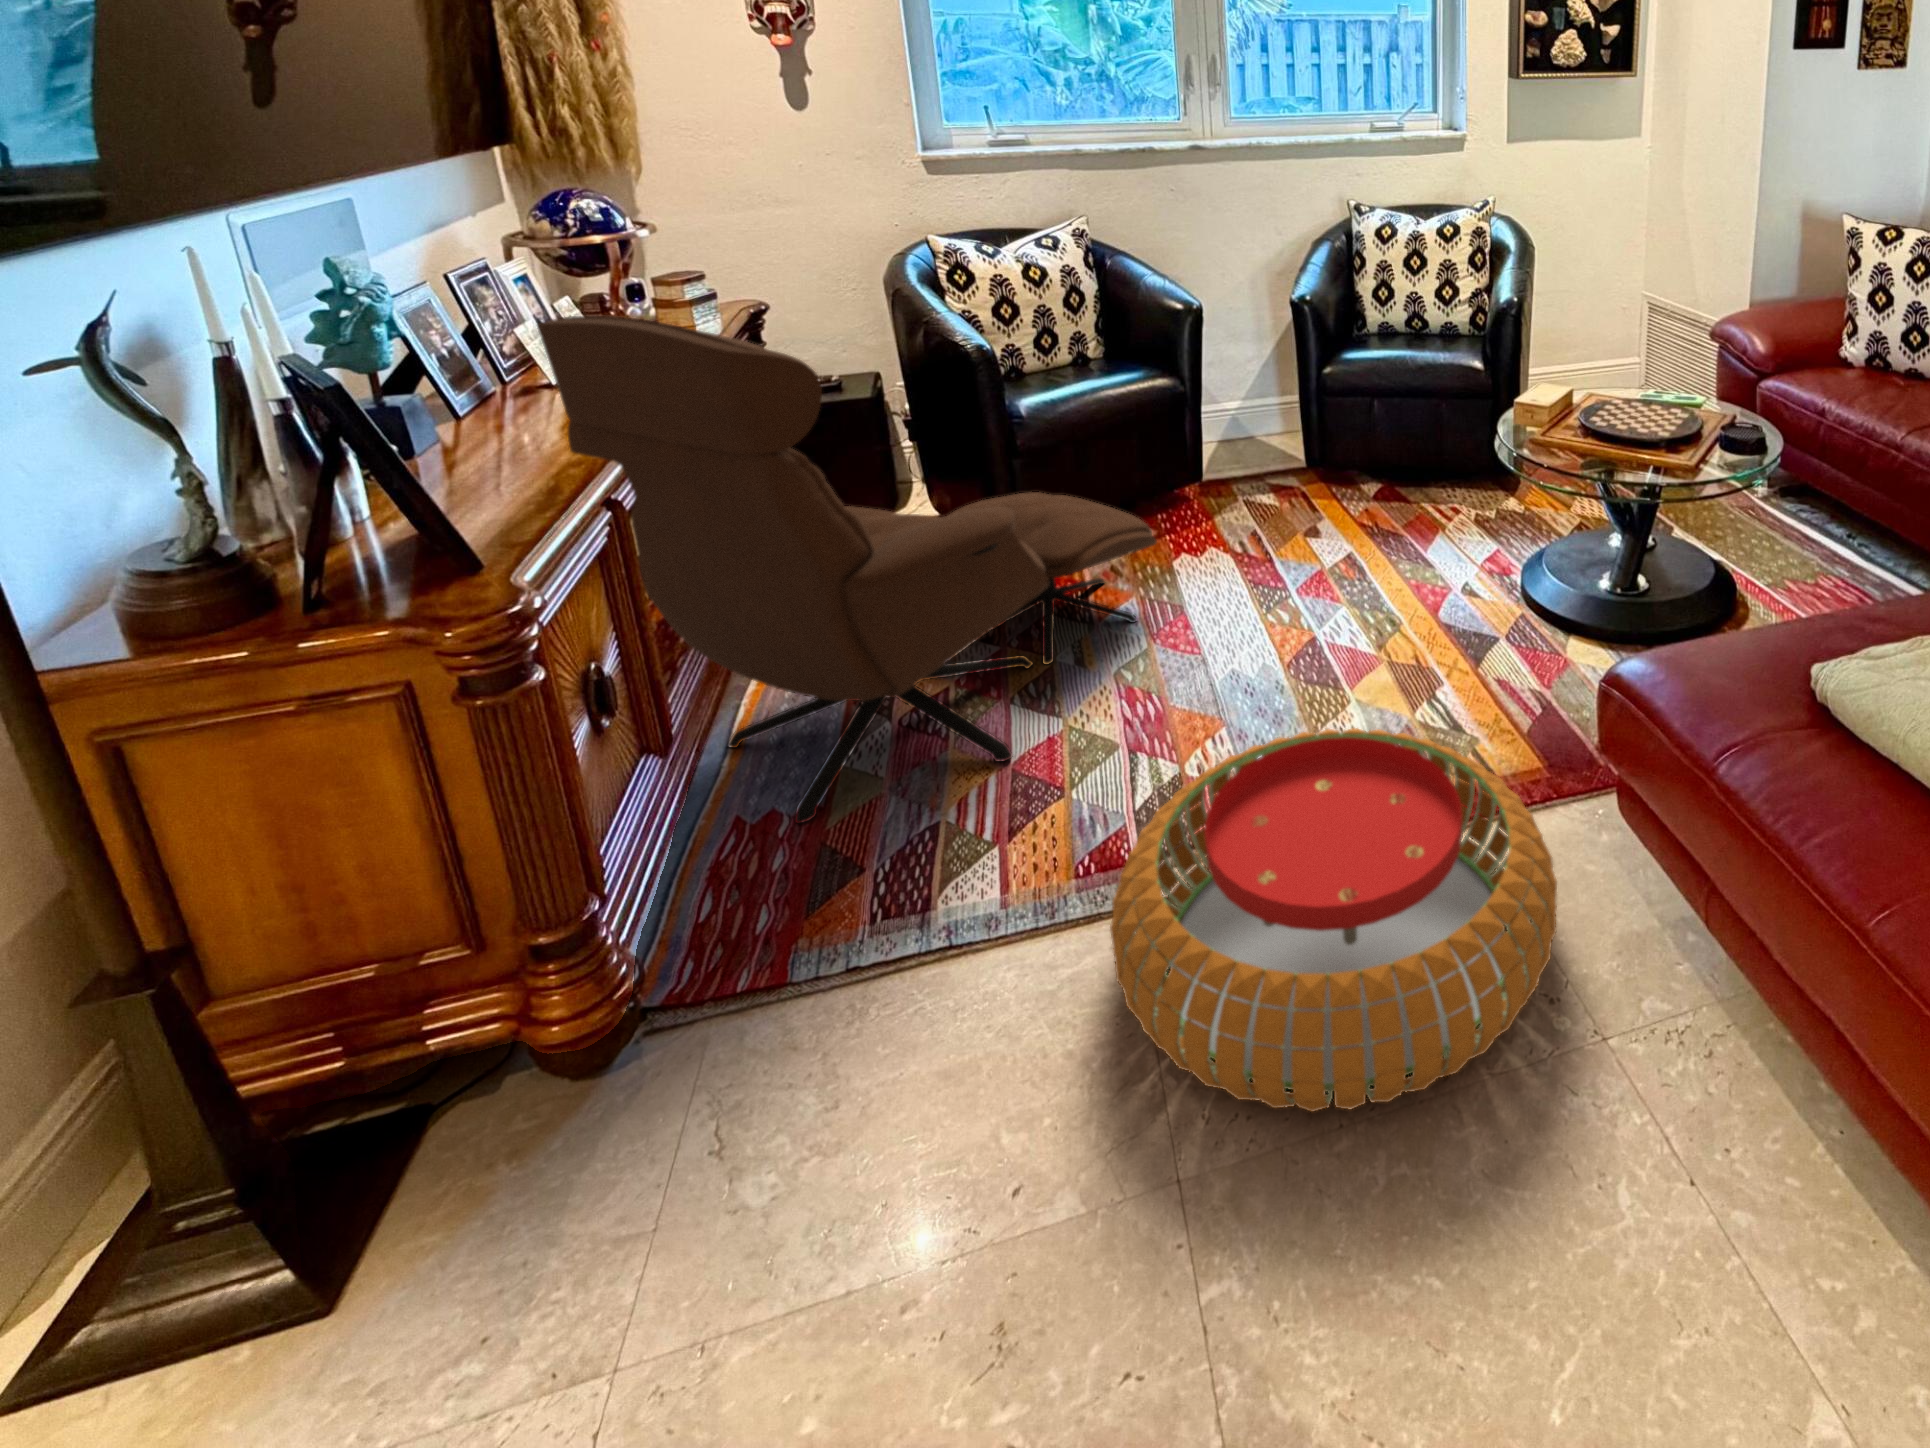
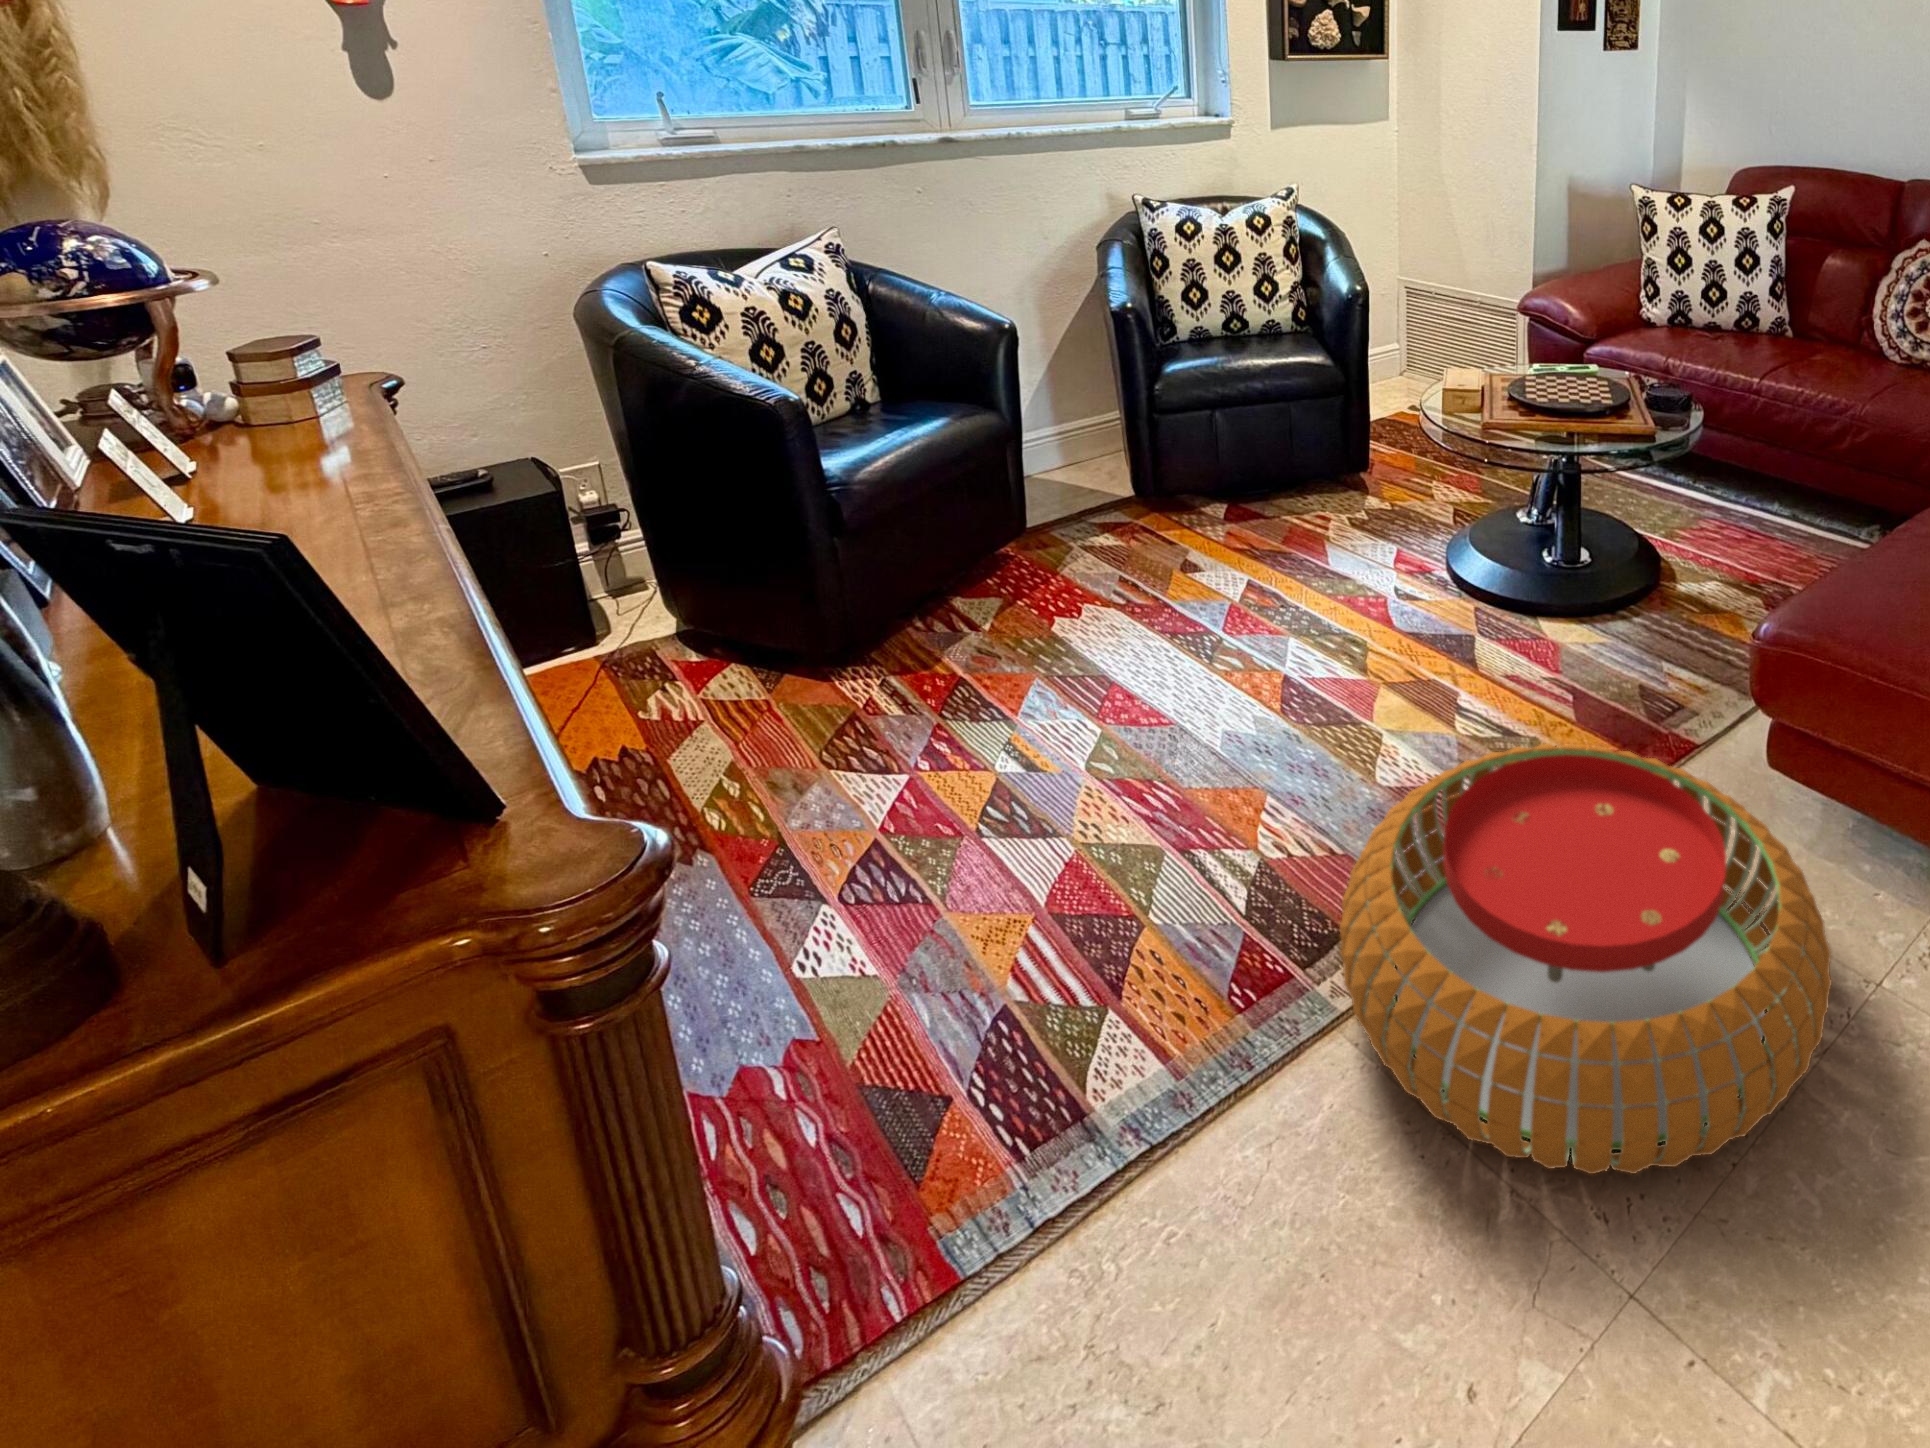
lounge chair: present [537,315,1157,823] -> none [306,395,1076,1074]

